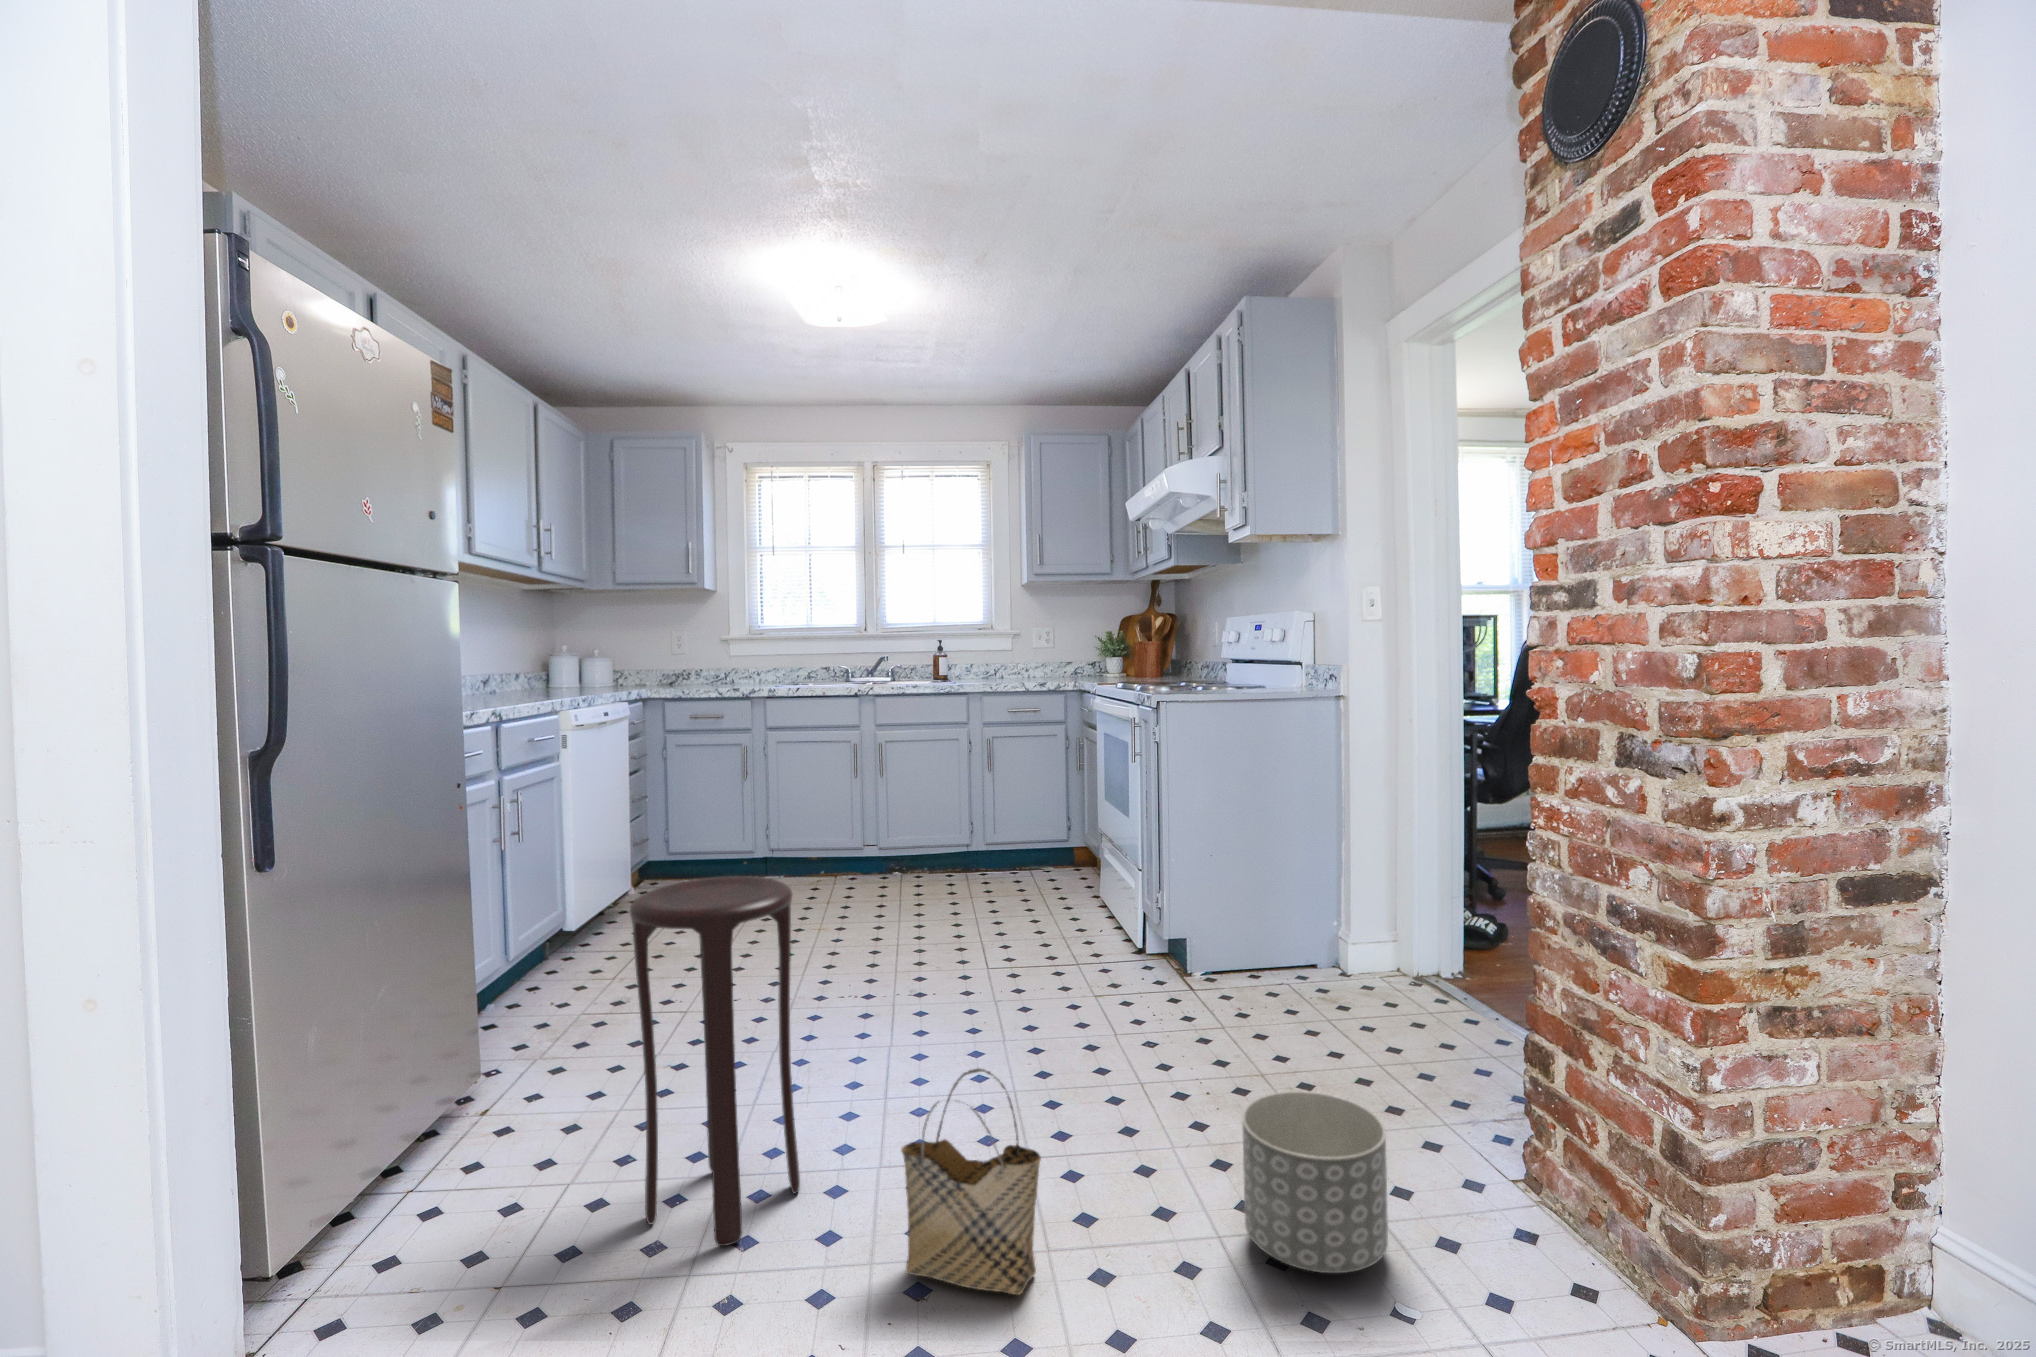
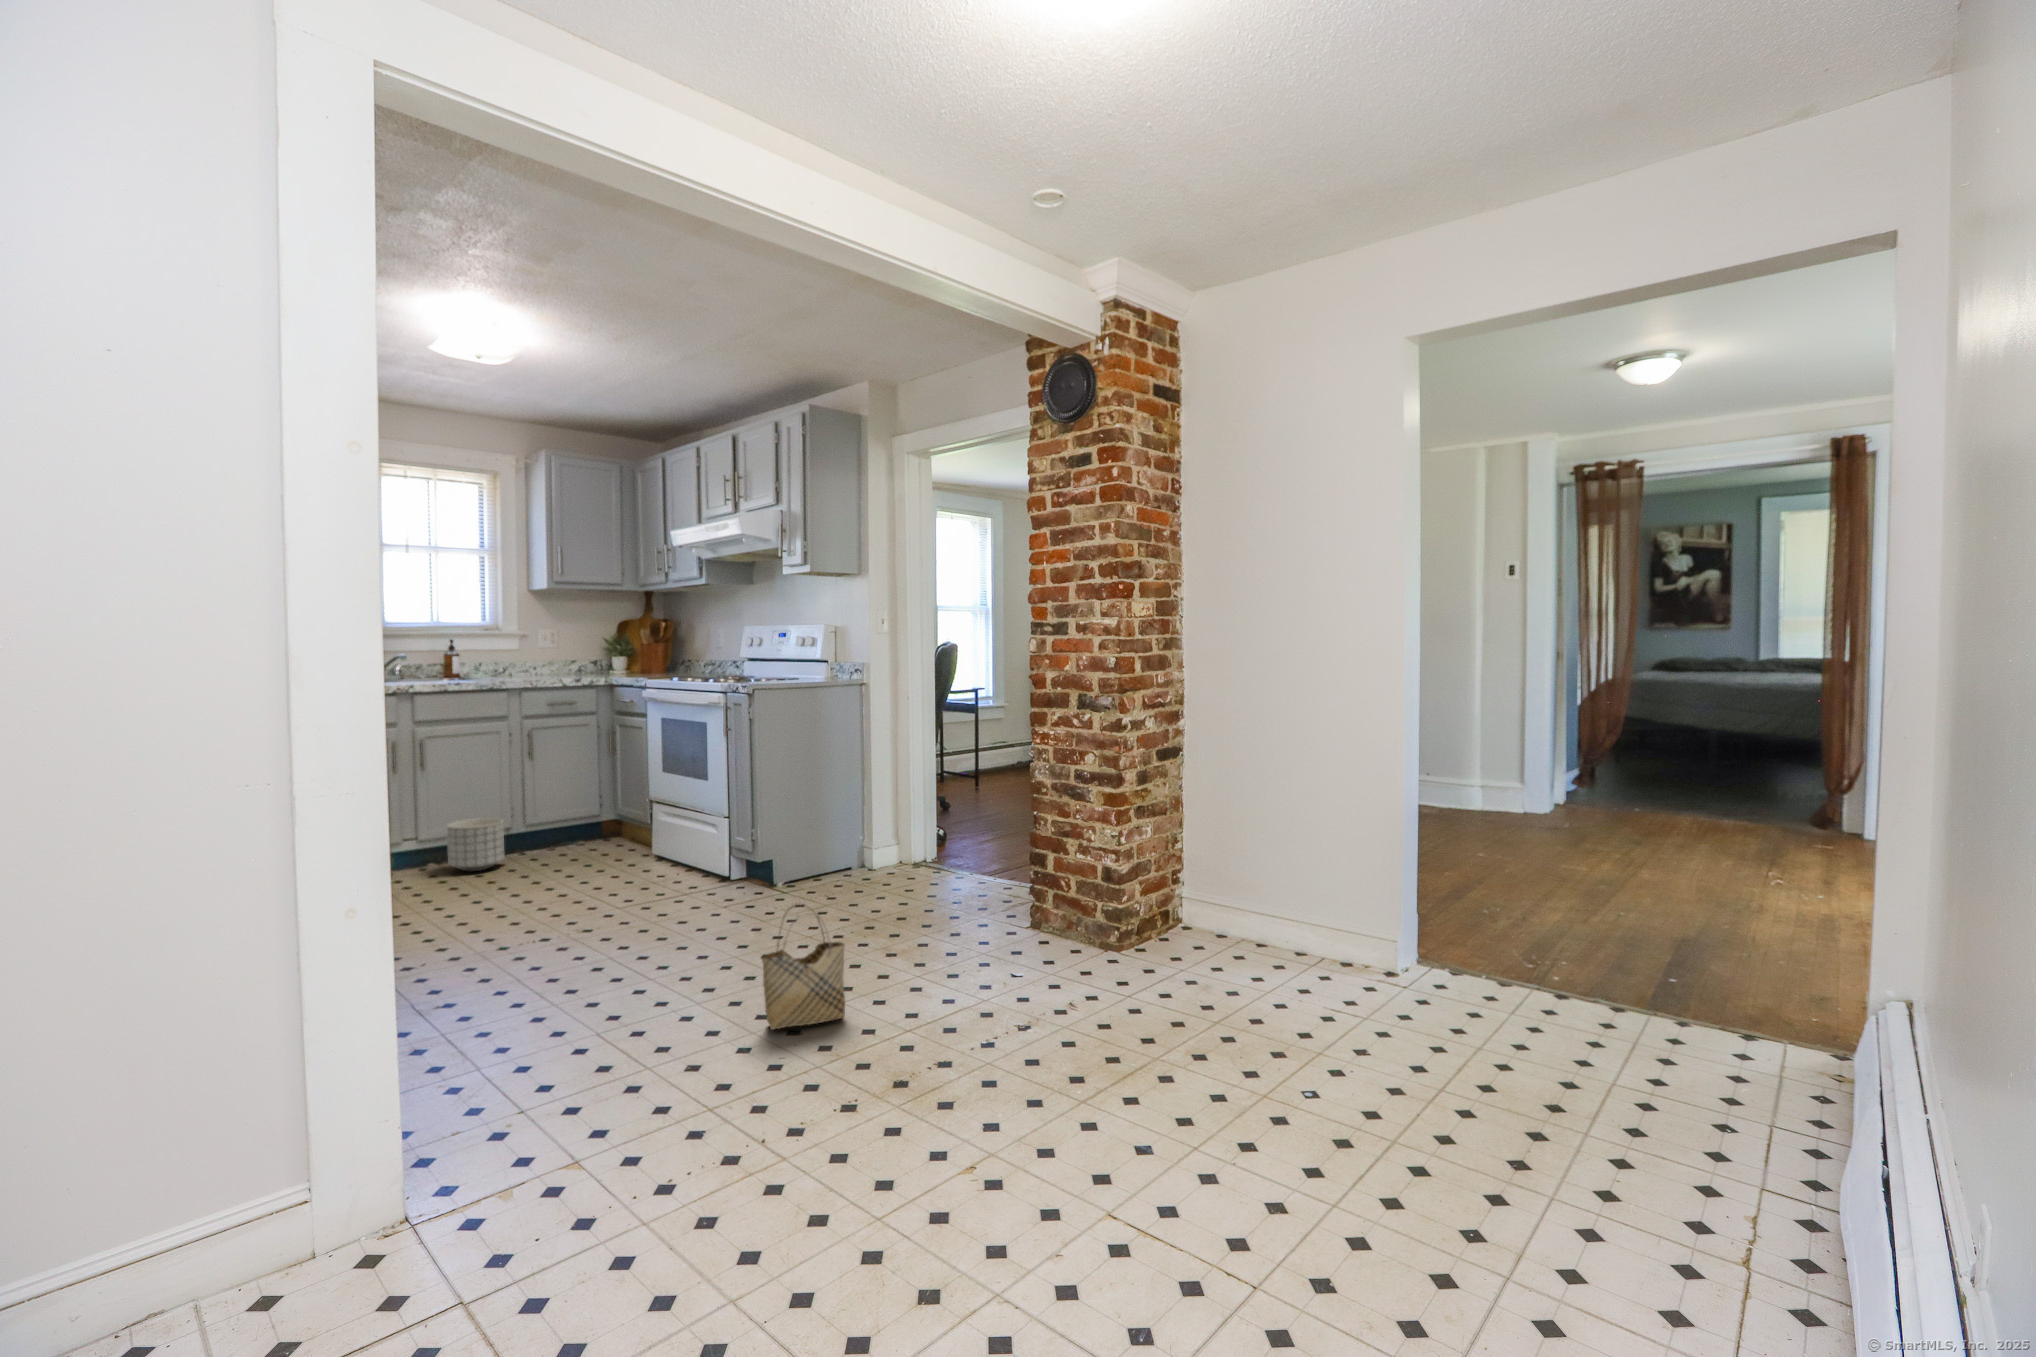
stool: present [630,876,800,1246] -> none [531,812,653,1067]
planter: present [1242,1091,1388,1273] -> present [447,818,505,871]

